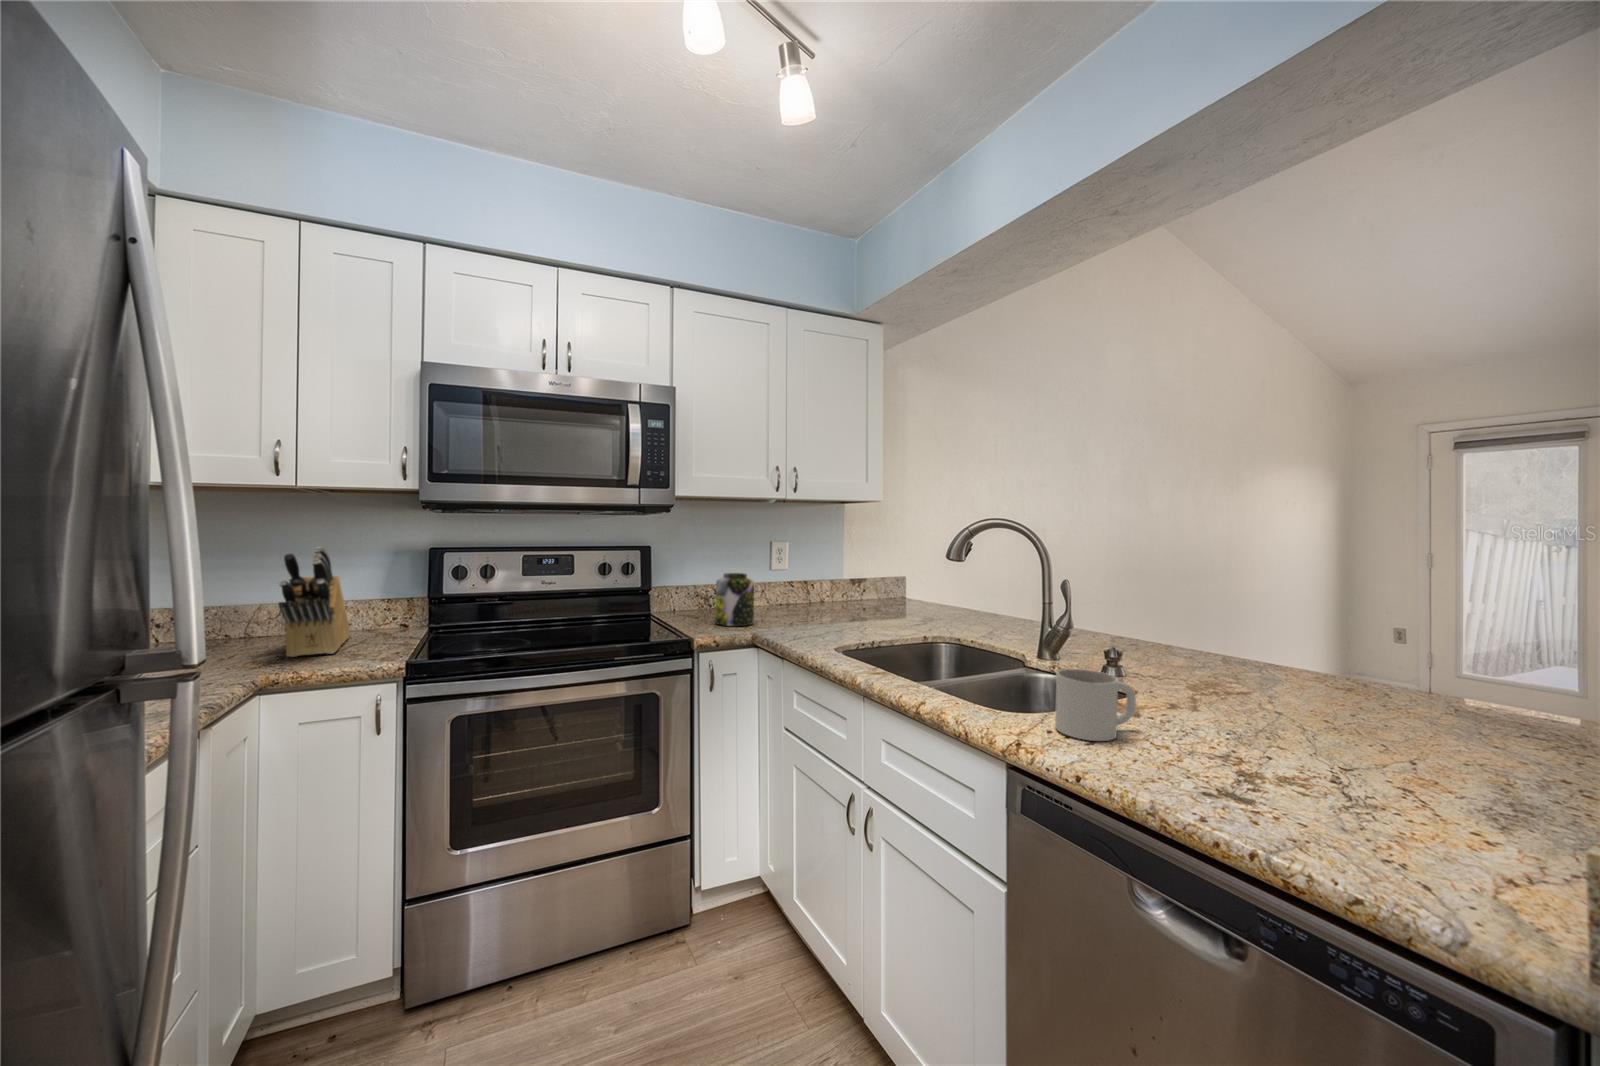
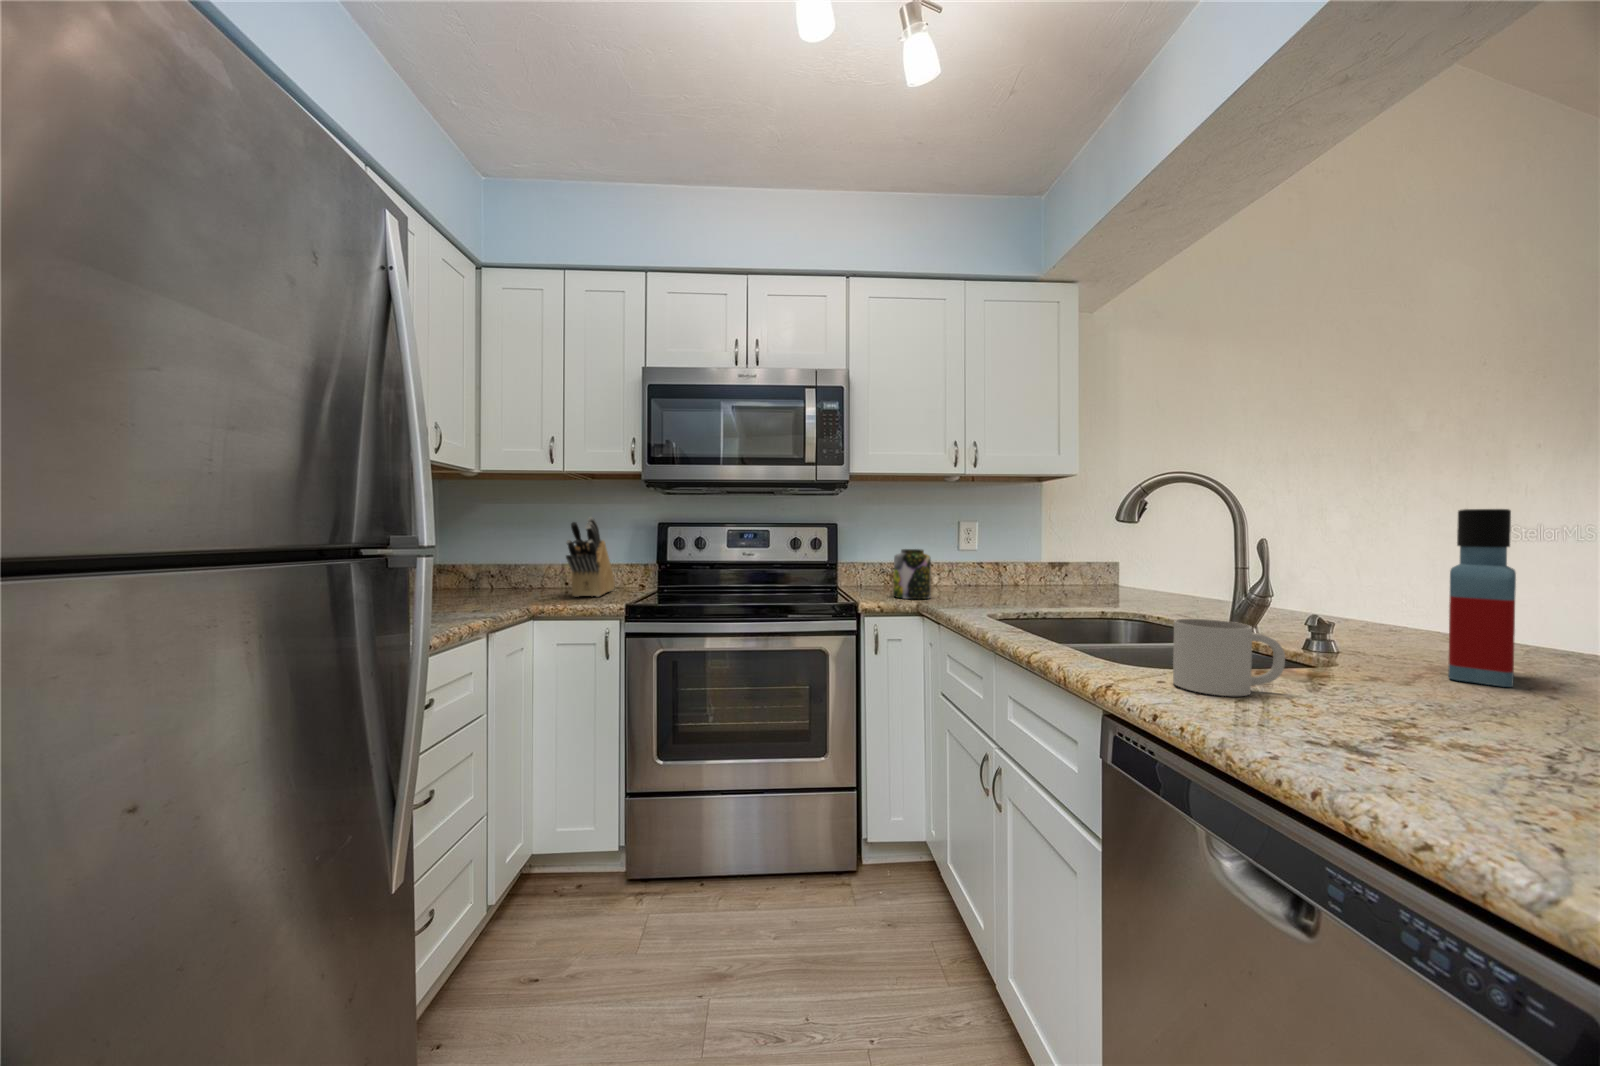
bottle: none [1194,565,1245,699] -> present [1448,509,1516,687]

